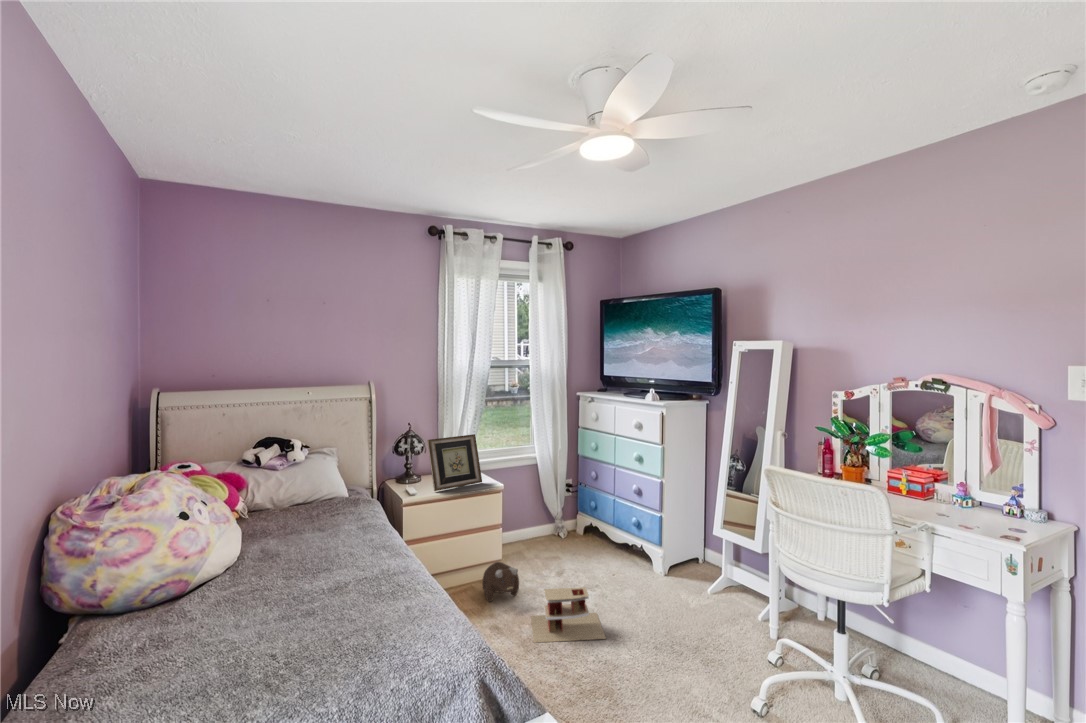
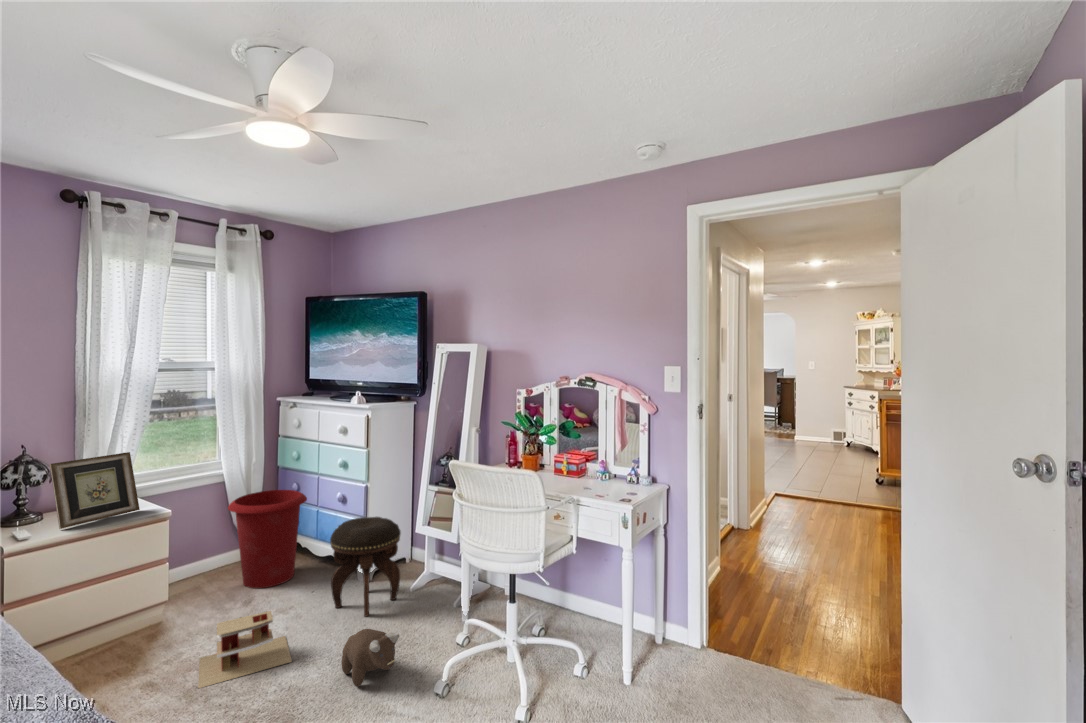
waste bin: none [542,476,606,564] -> present [228,490,307,588]
footstool: none [632,512,700,611] -> present [330,517,401,617]
plush toy: present [482,562,519,602] -> present [341,629,399,687]

